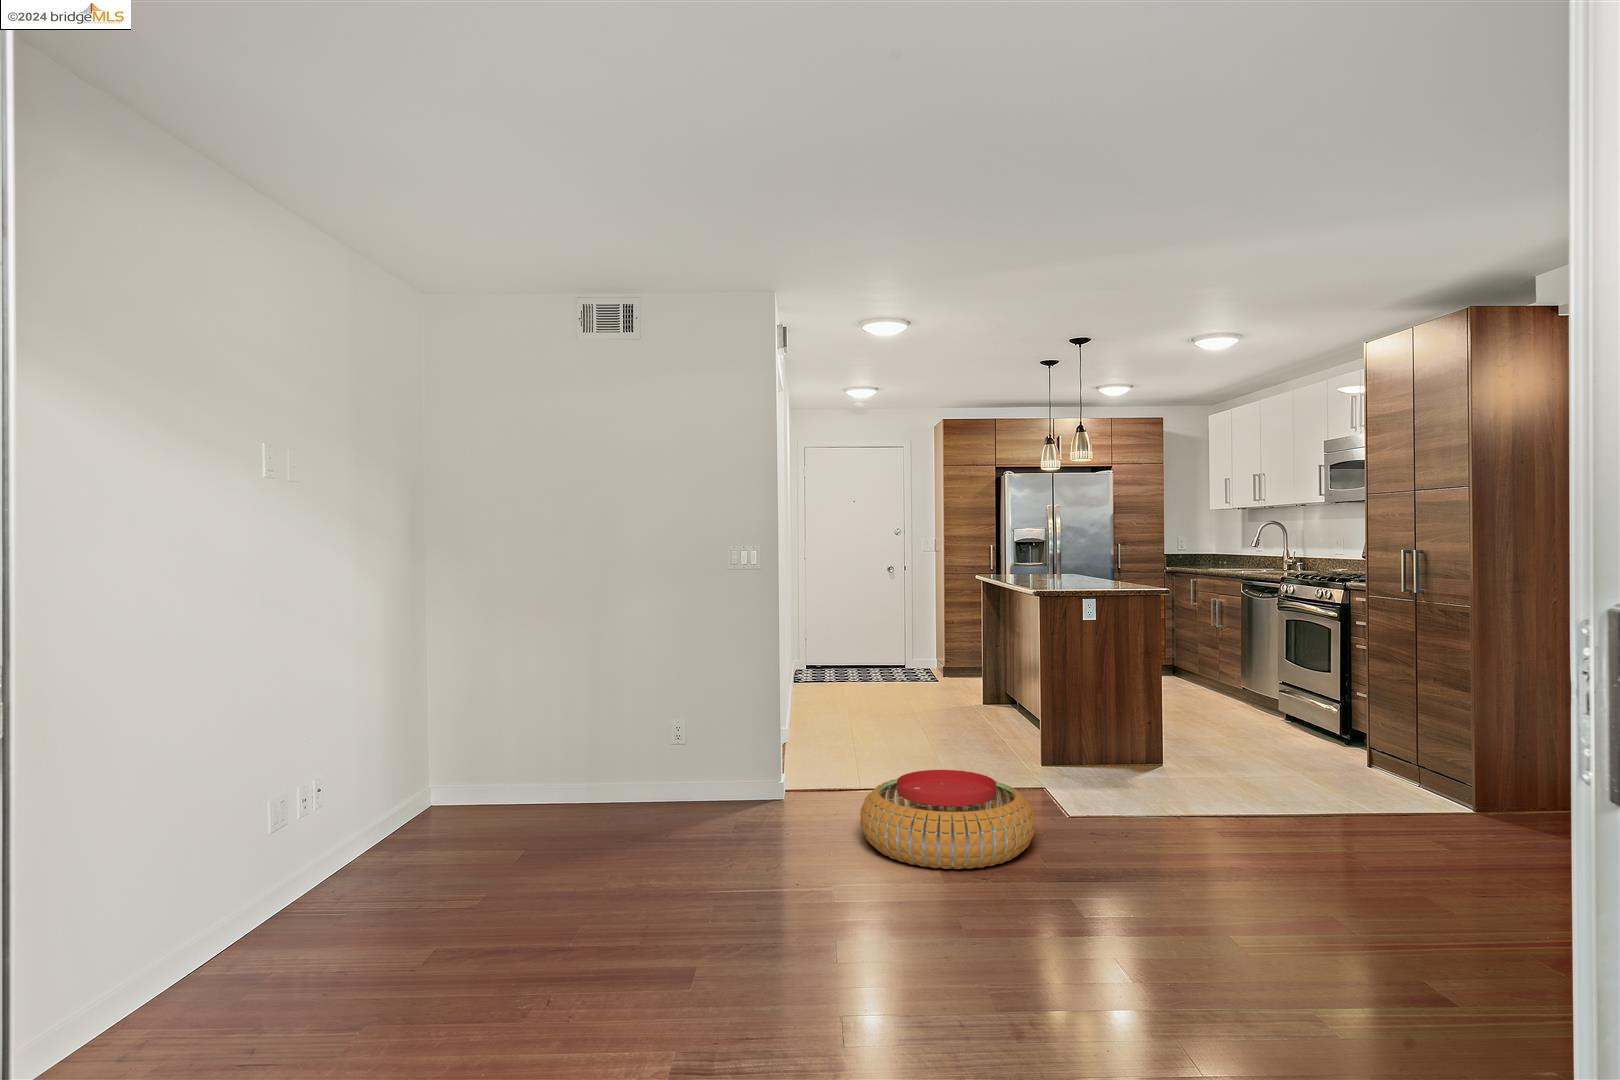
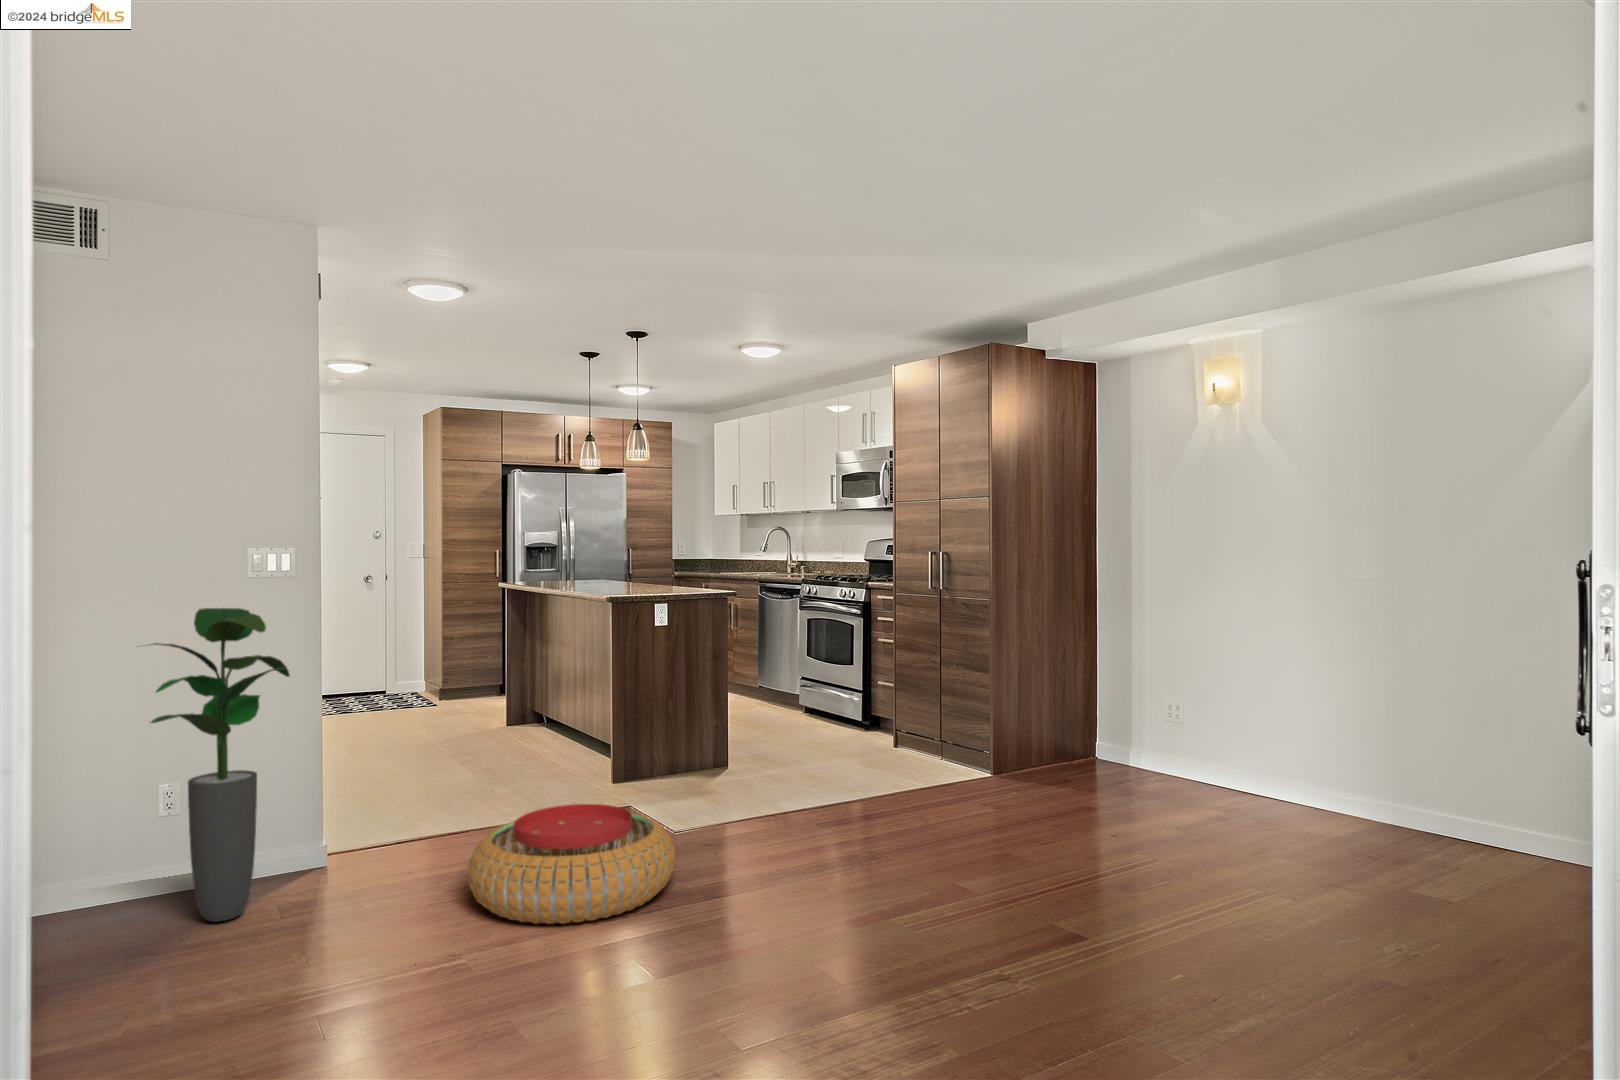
potted plant: none [653,591,751,816] -> present [151,608,290,922]

